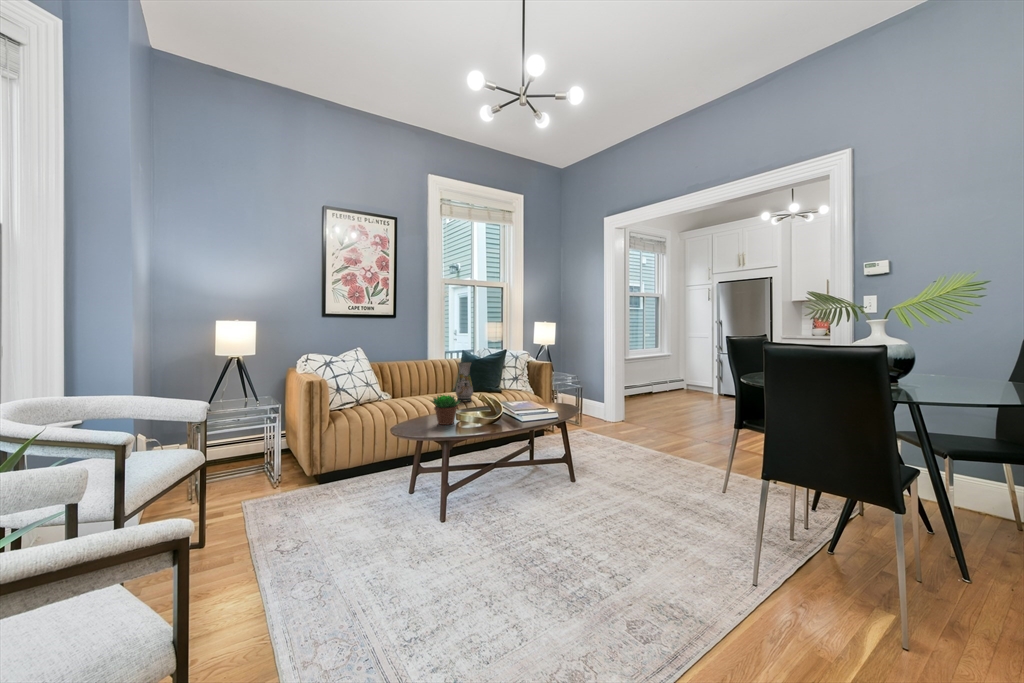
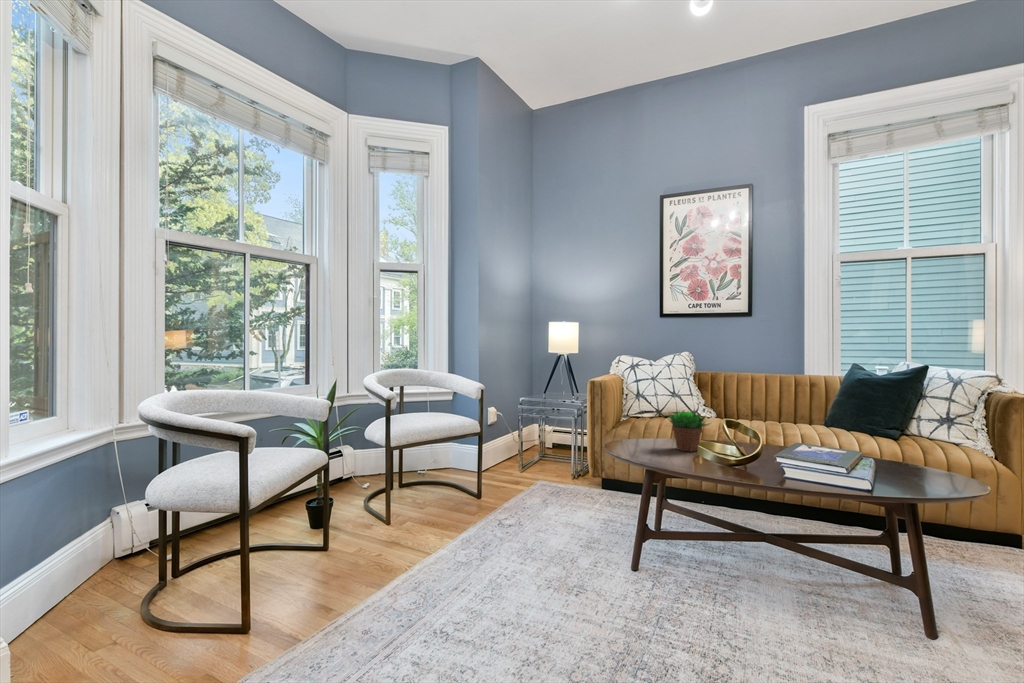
vase: present [456,362,473,401] -> none [781,377,811,437]

